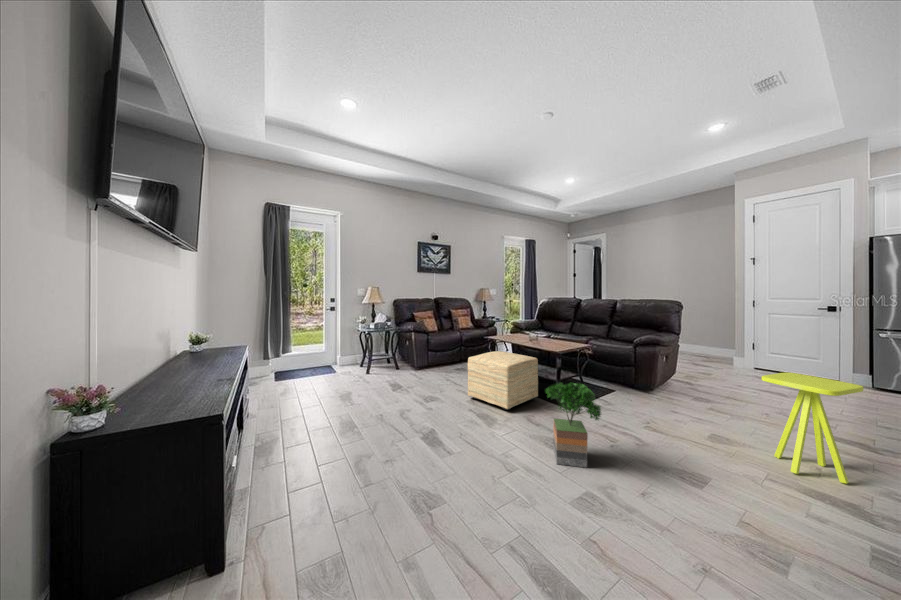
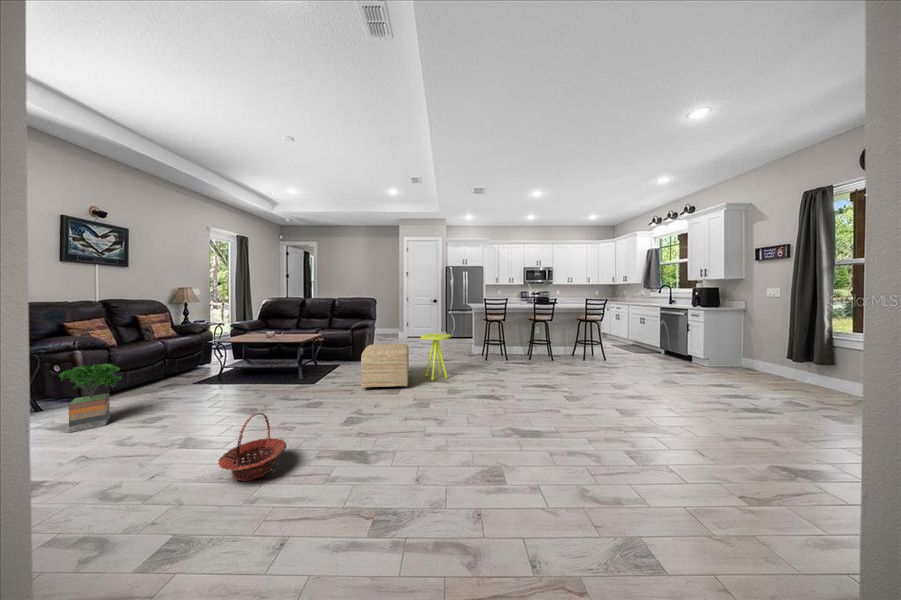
ottoman: present [468,351,538,410] -> present [361,344,409,389]
potted tree: present [546,382,601,467] -> present [60,363,121,432]
basket: none [423,432,488,512] -> present [218,413,287,481]

